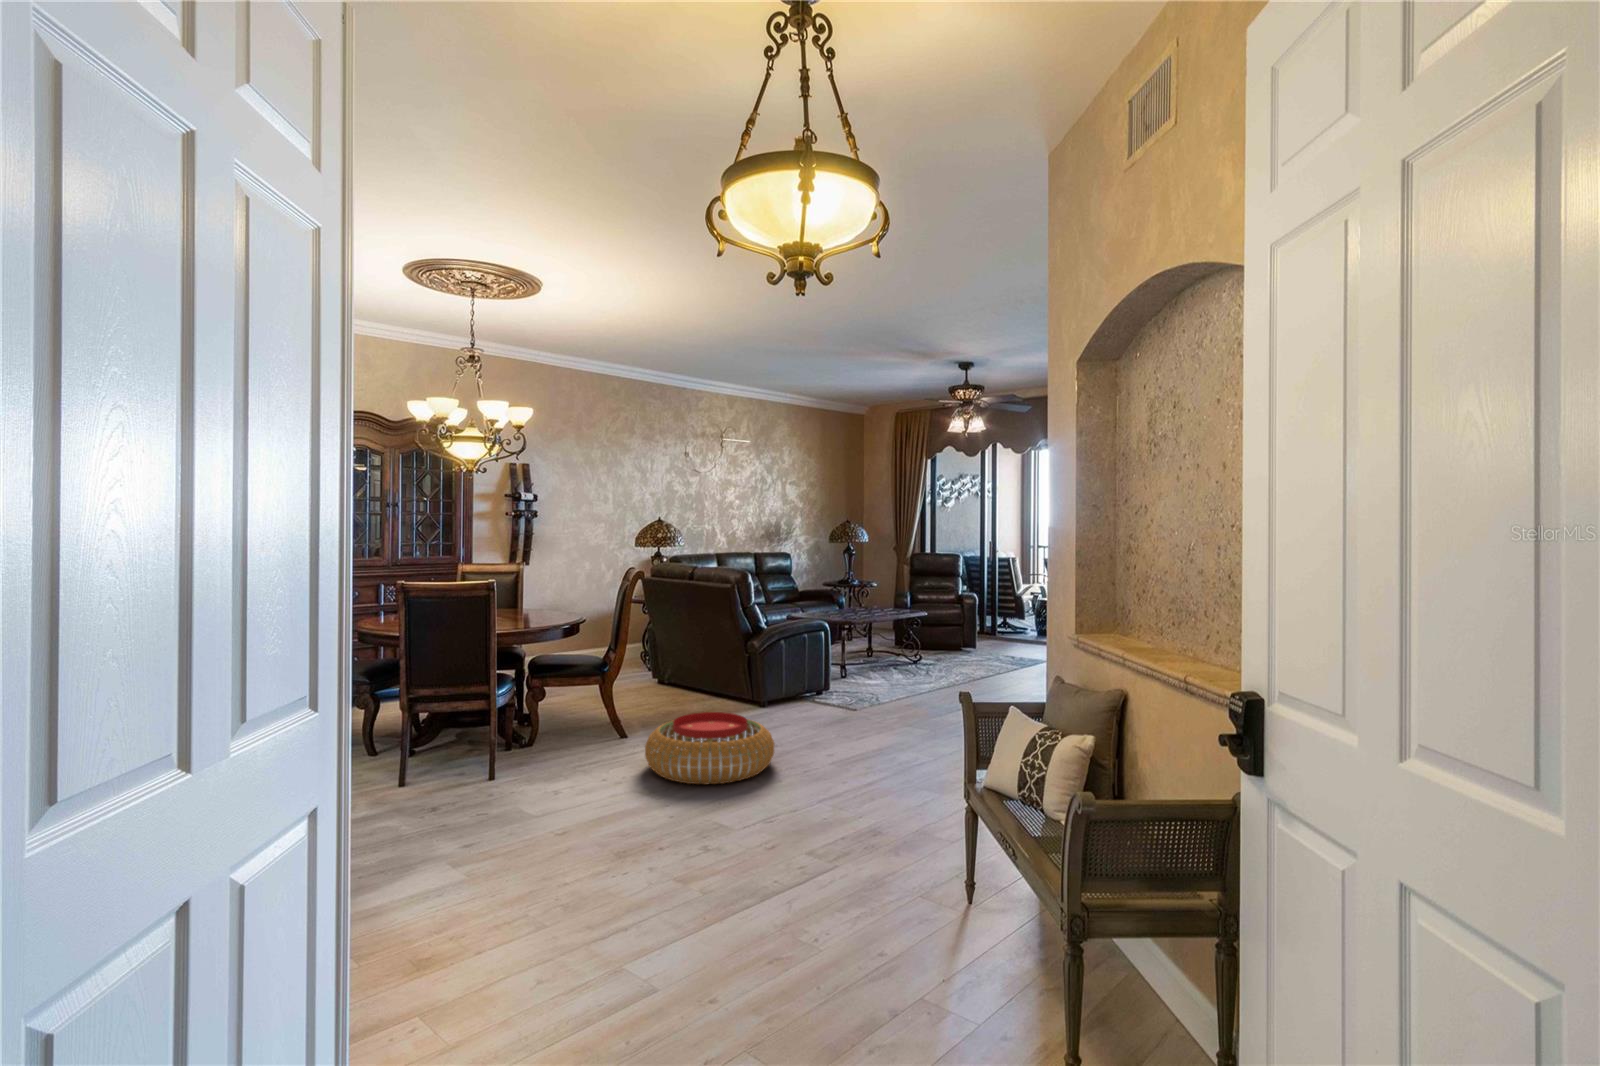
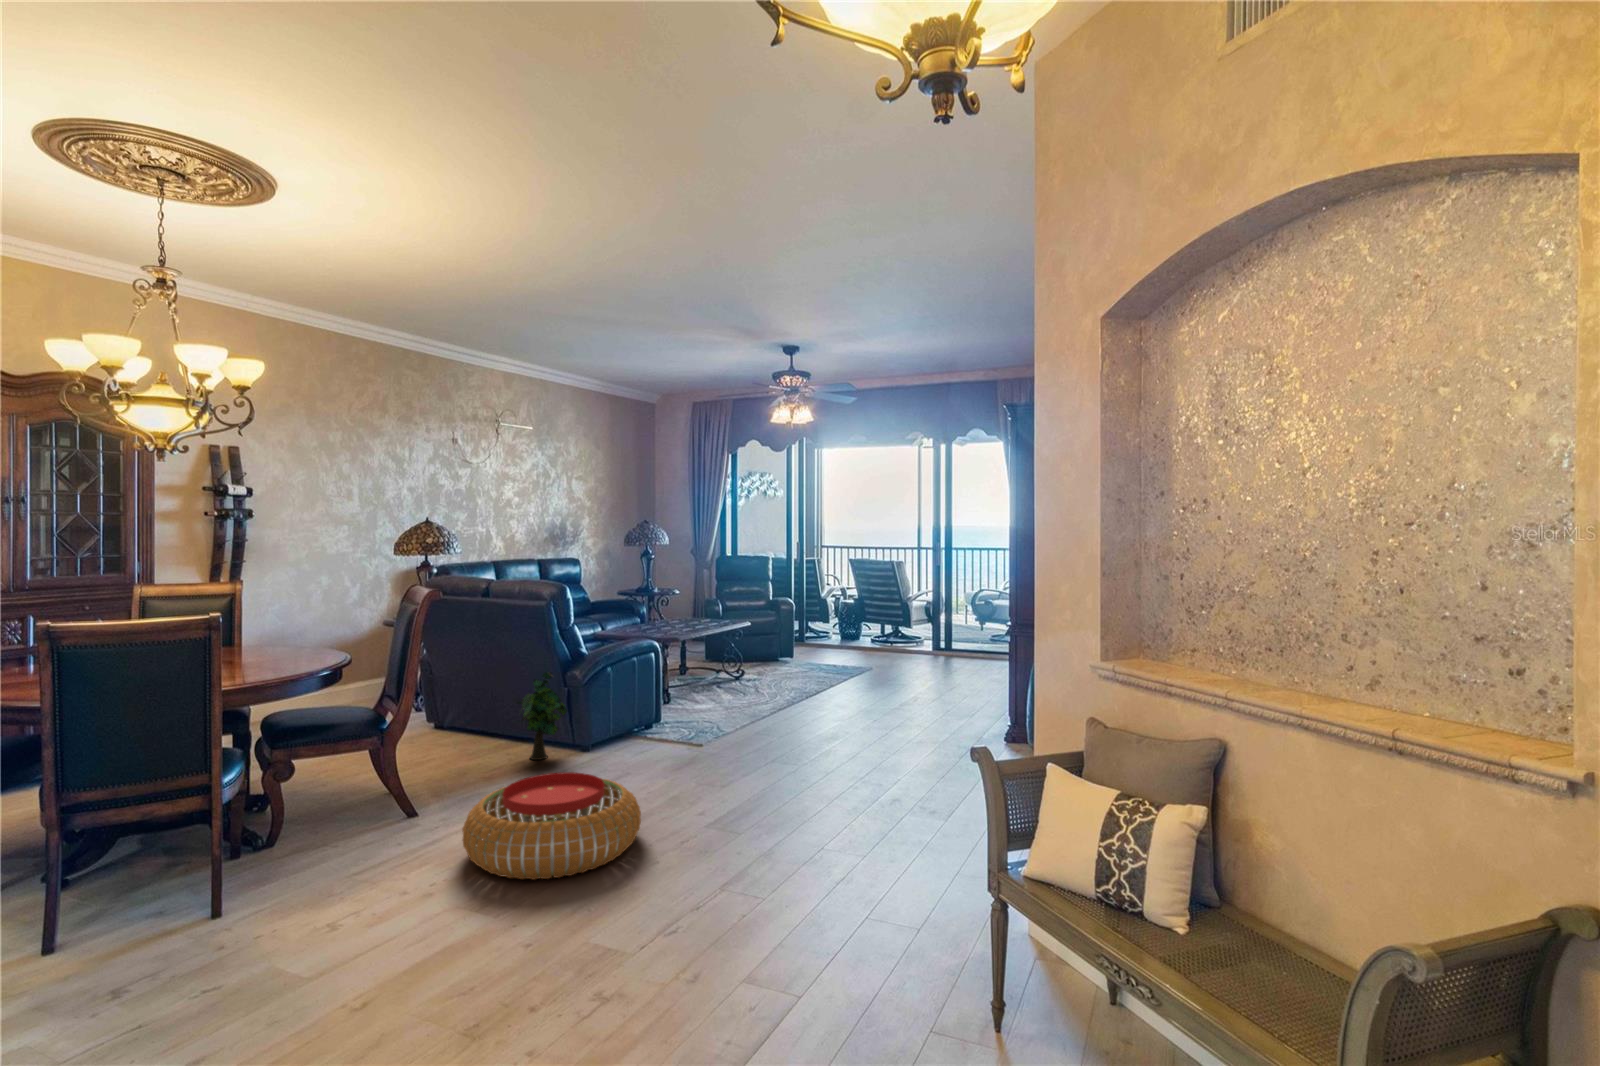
decorative plant: none [709,640,748,710] -> present [518,672,567,760]

